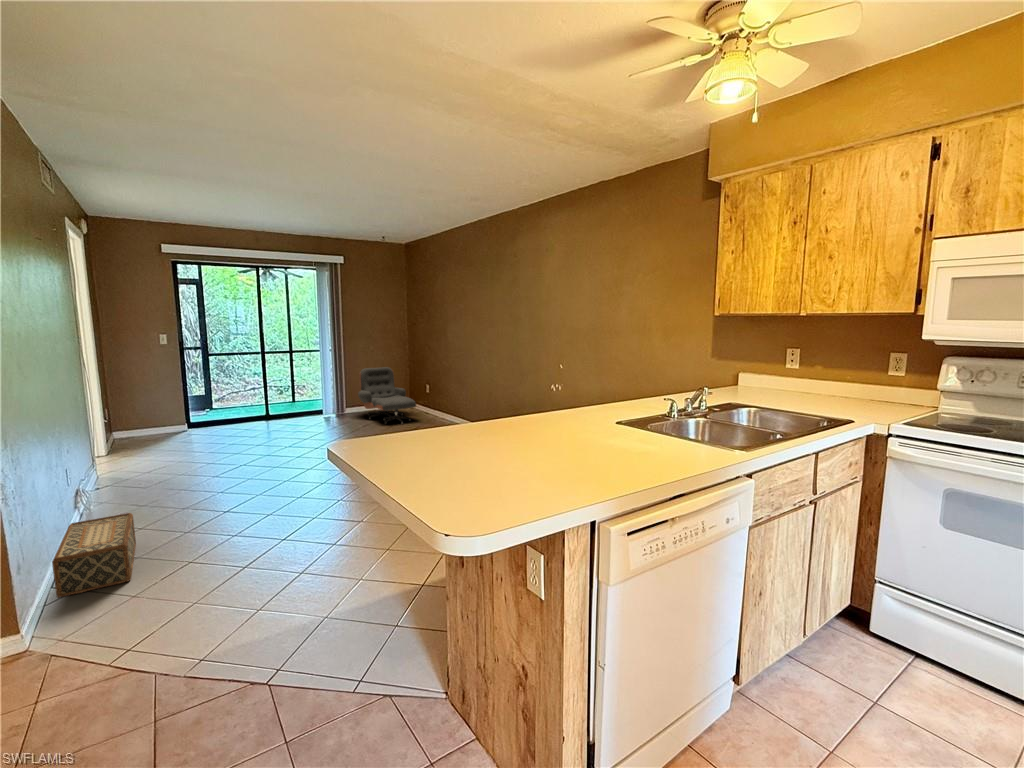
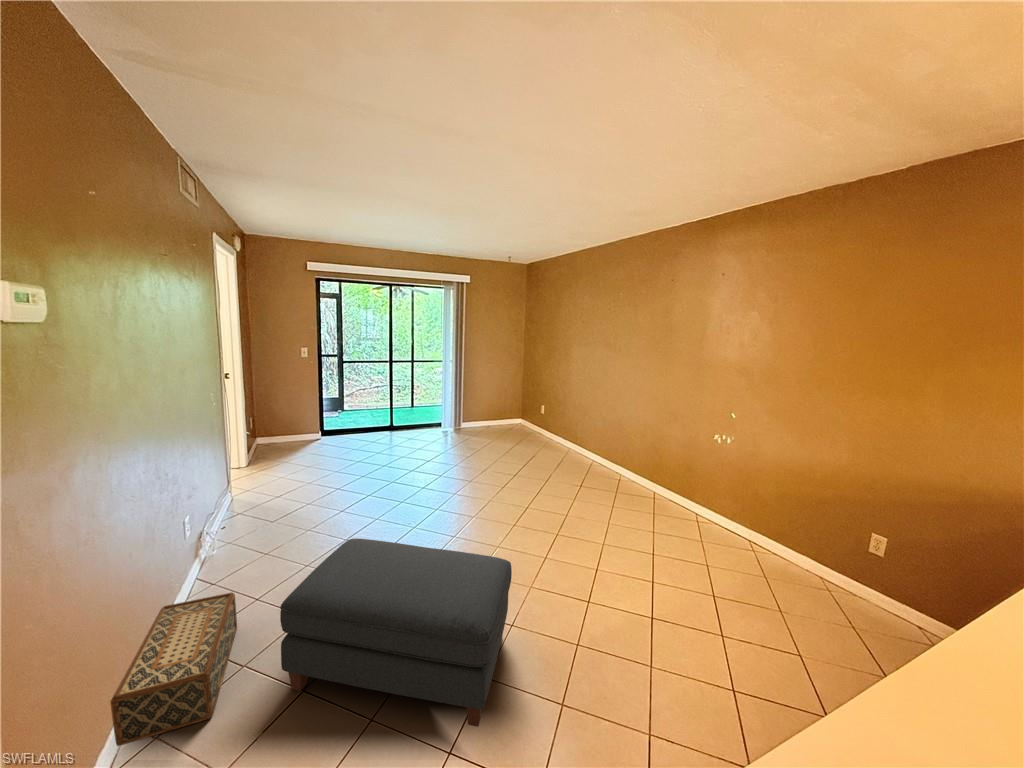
lounge chair: present [358,367,416,424] -> none [475,384,531,445]
ottoman: none [180,464,369,565] -> present [280,538,512,727]

